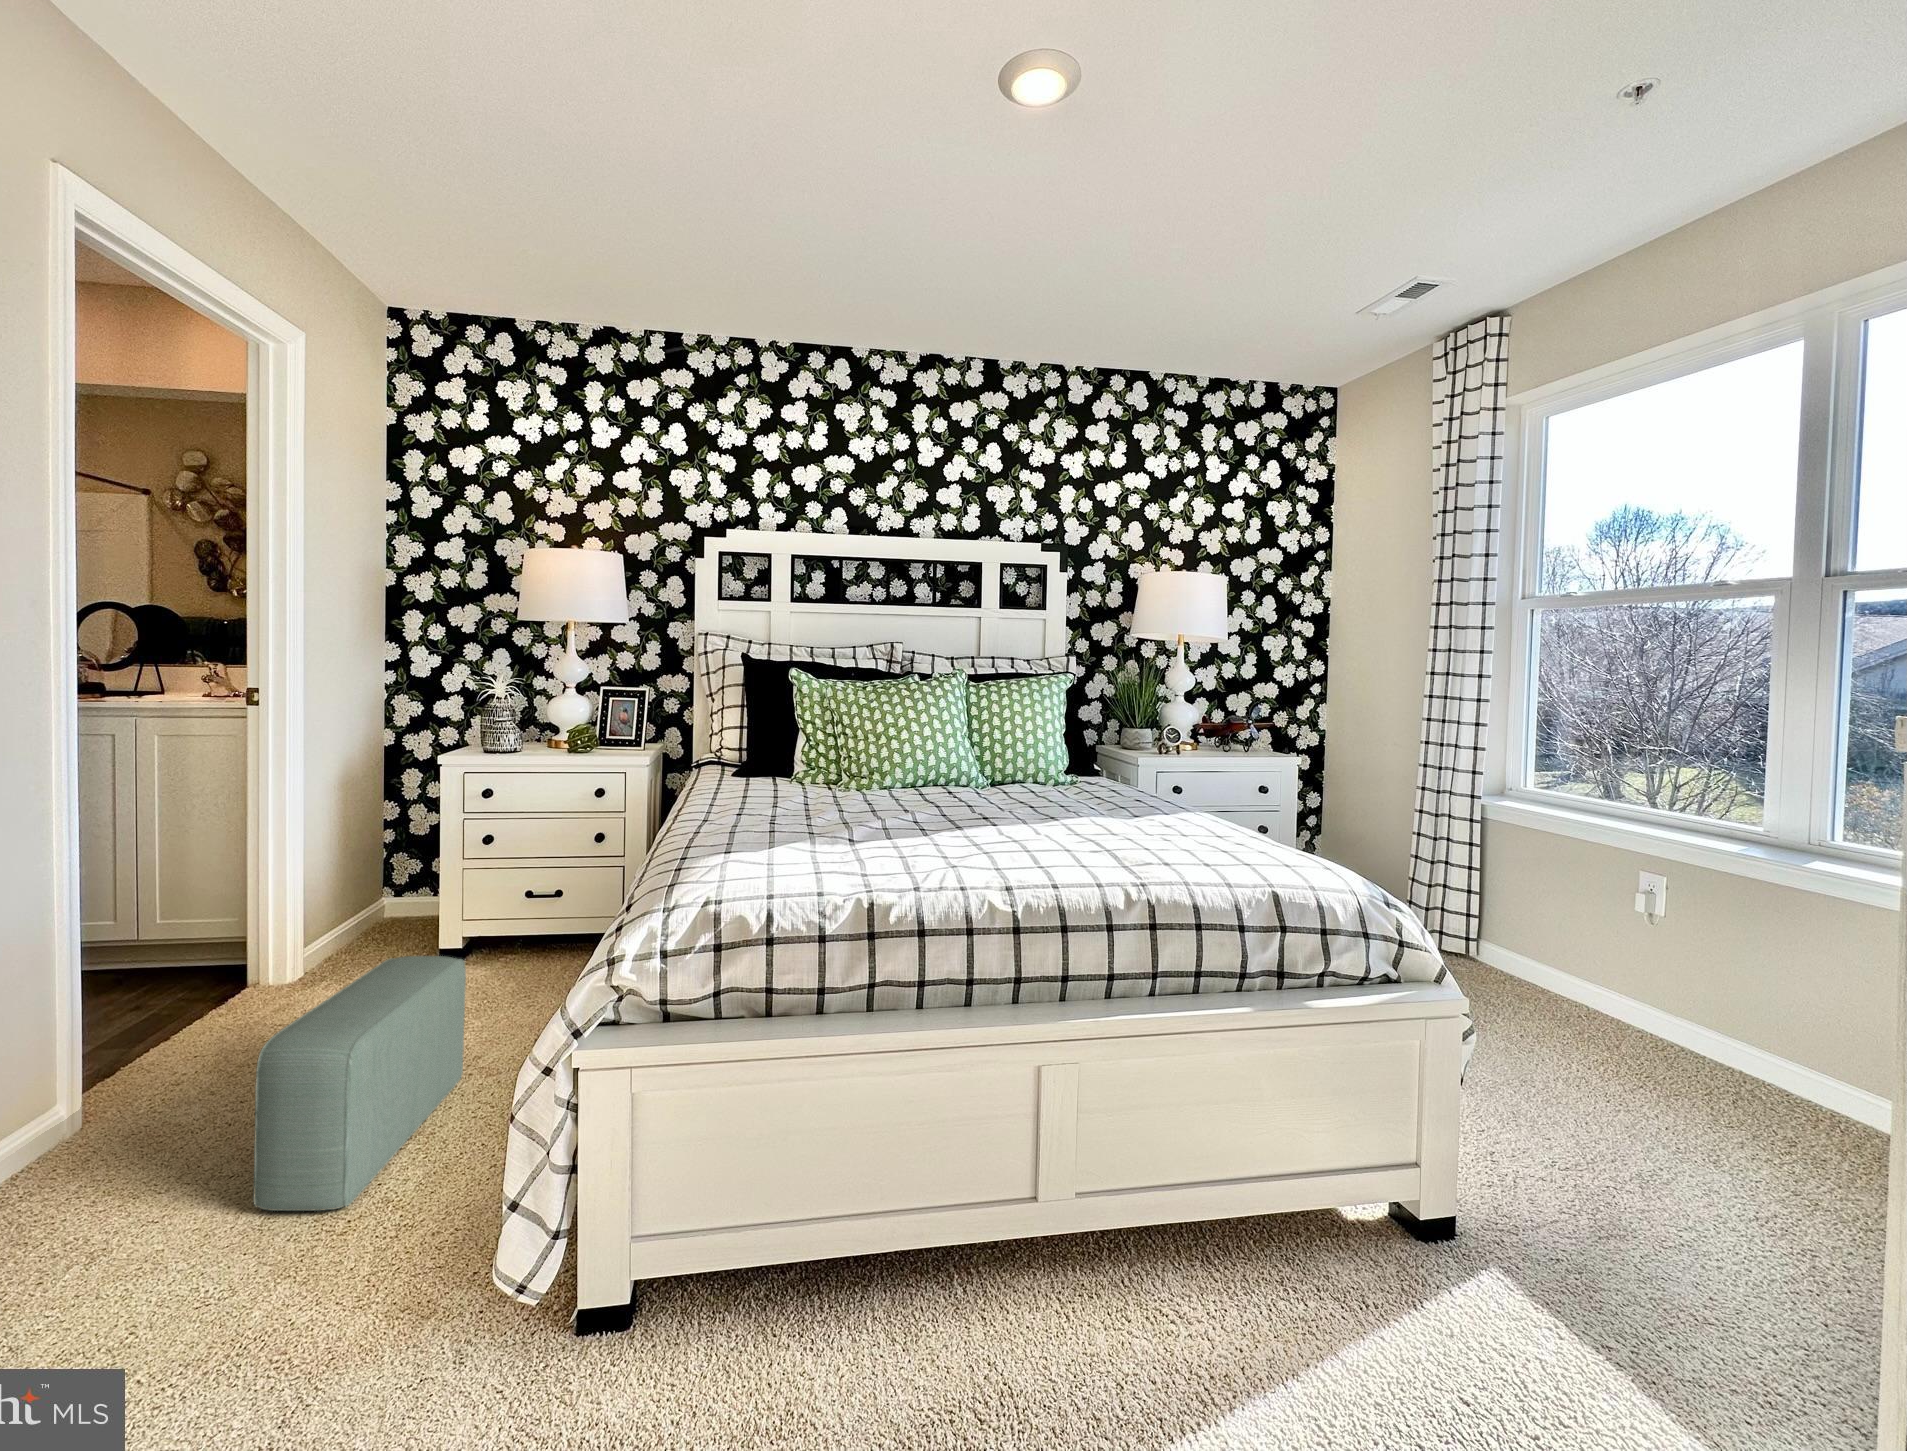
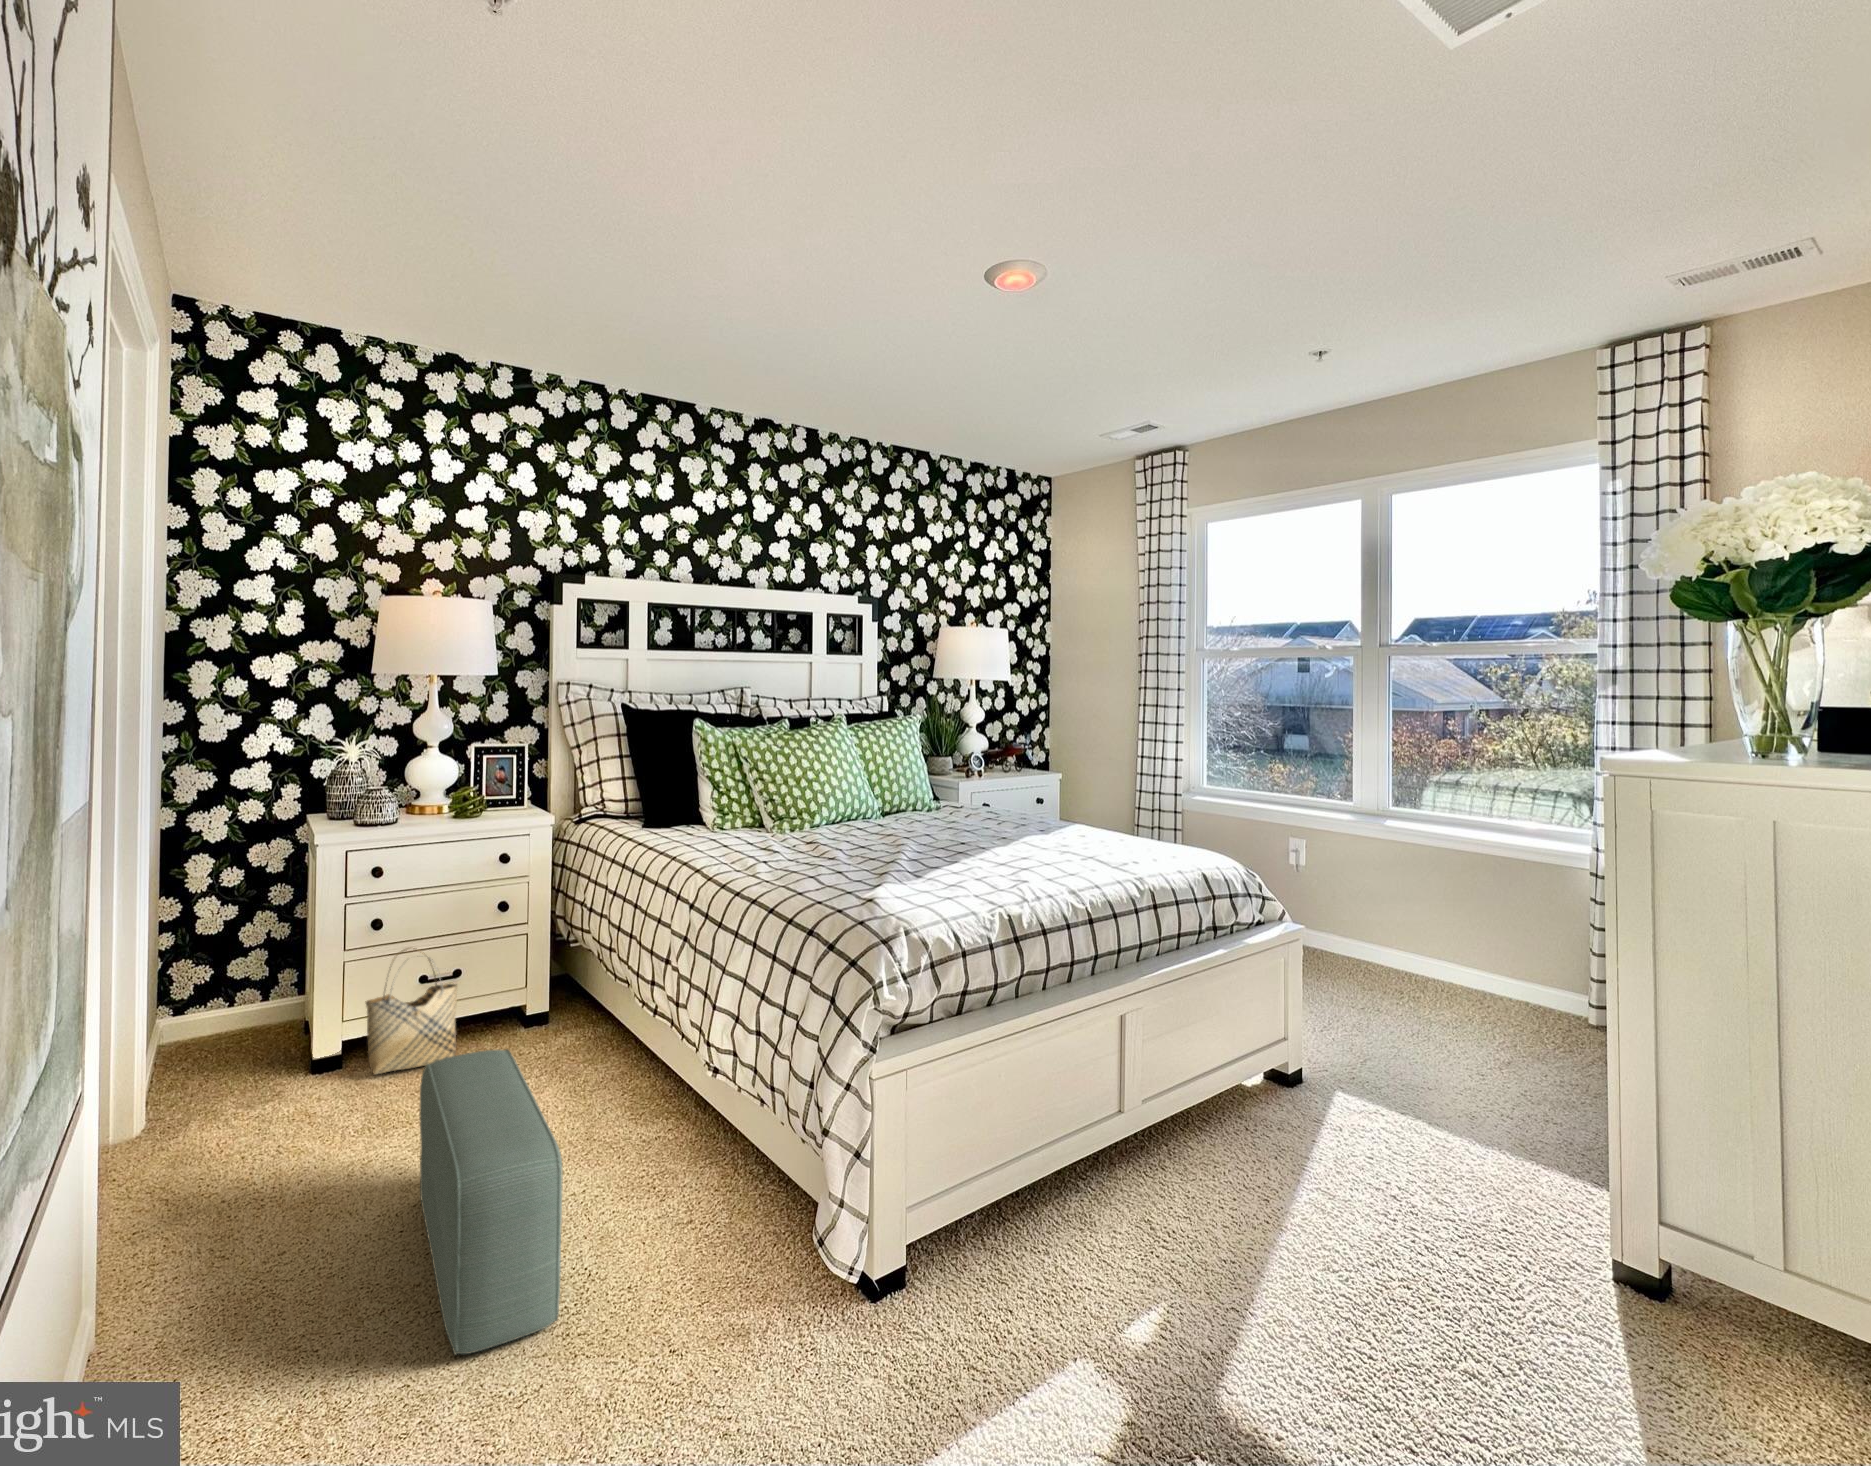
woven basket: none [469,868,551,975] -> present [365,948,458,1075]

